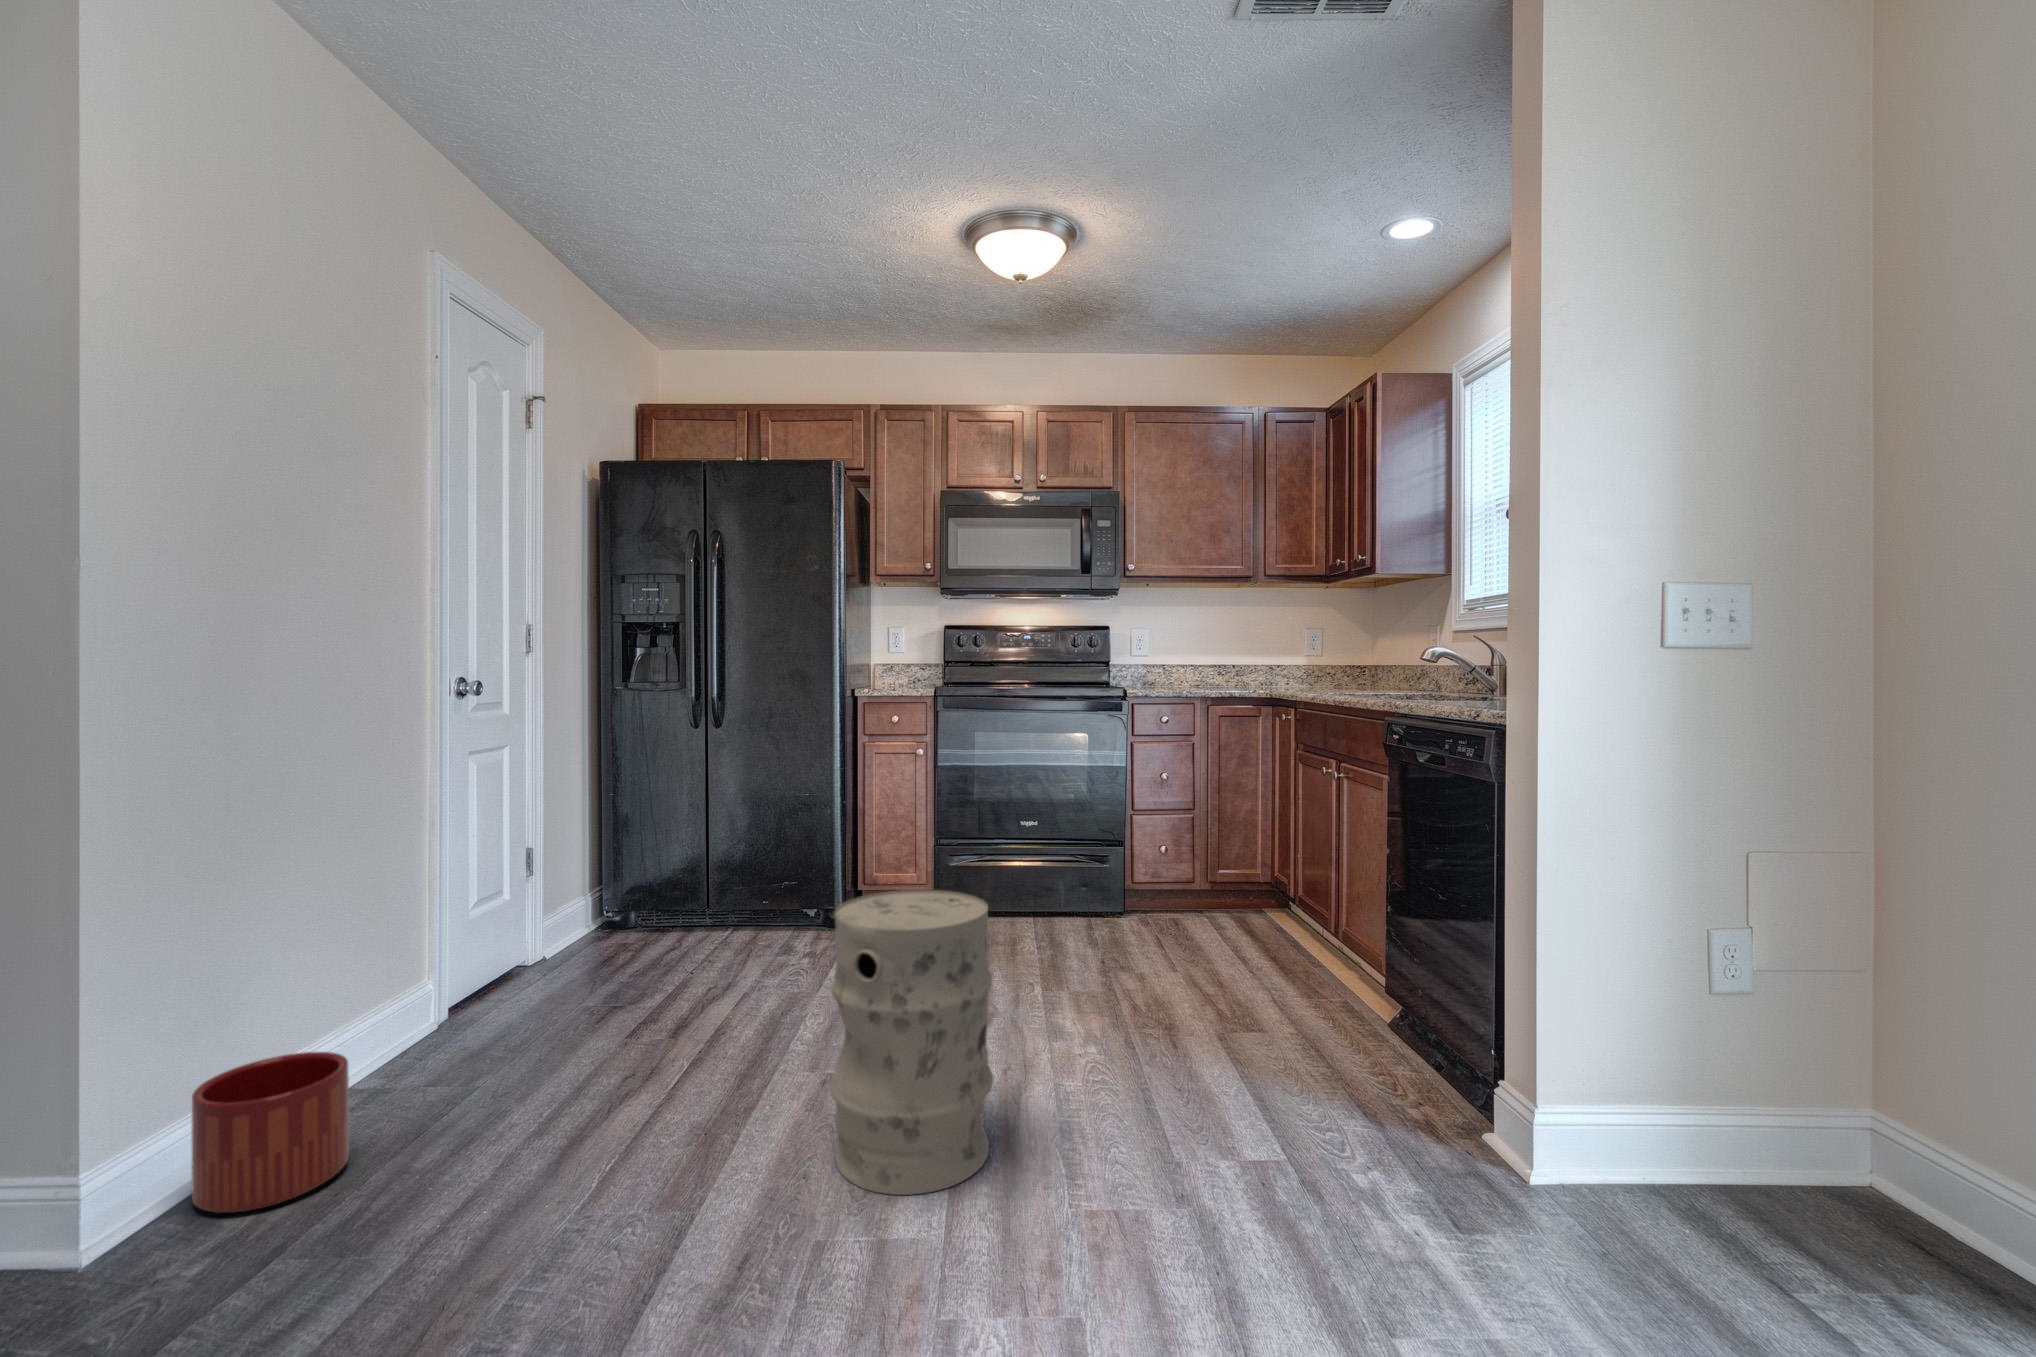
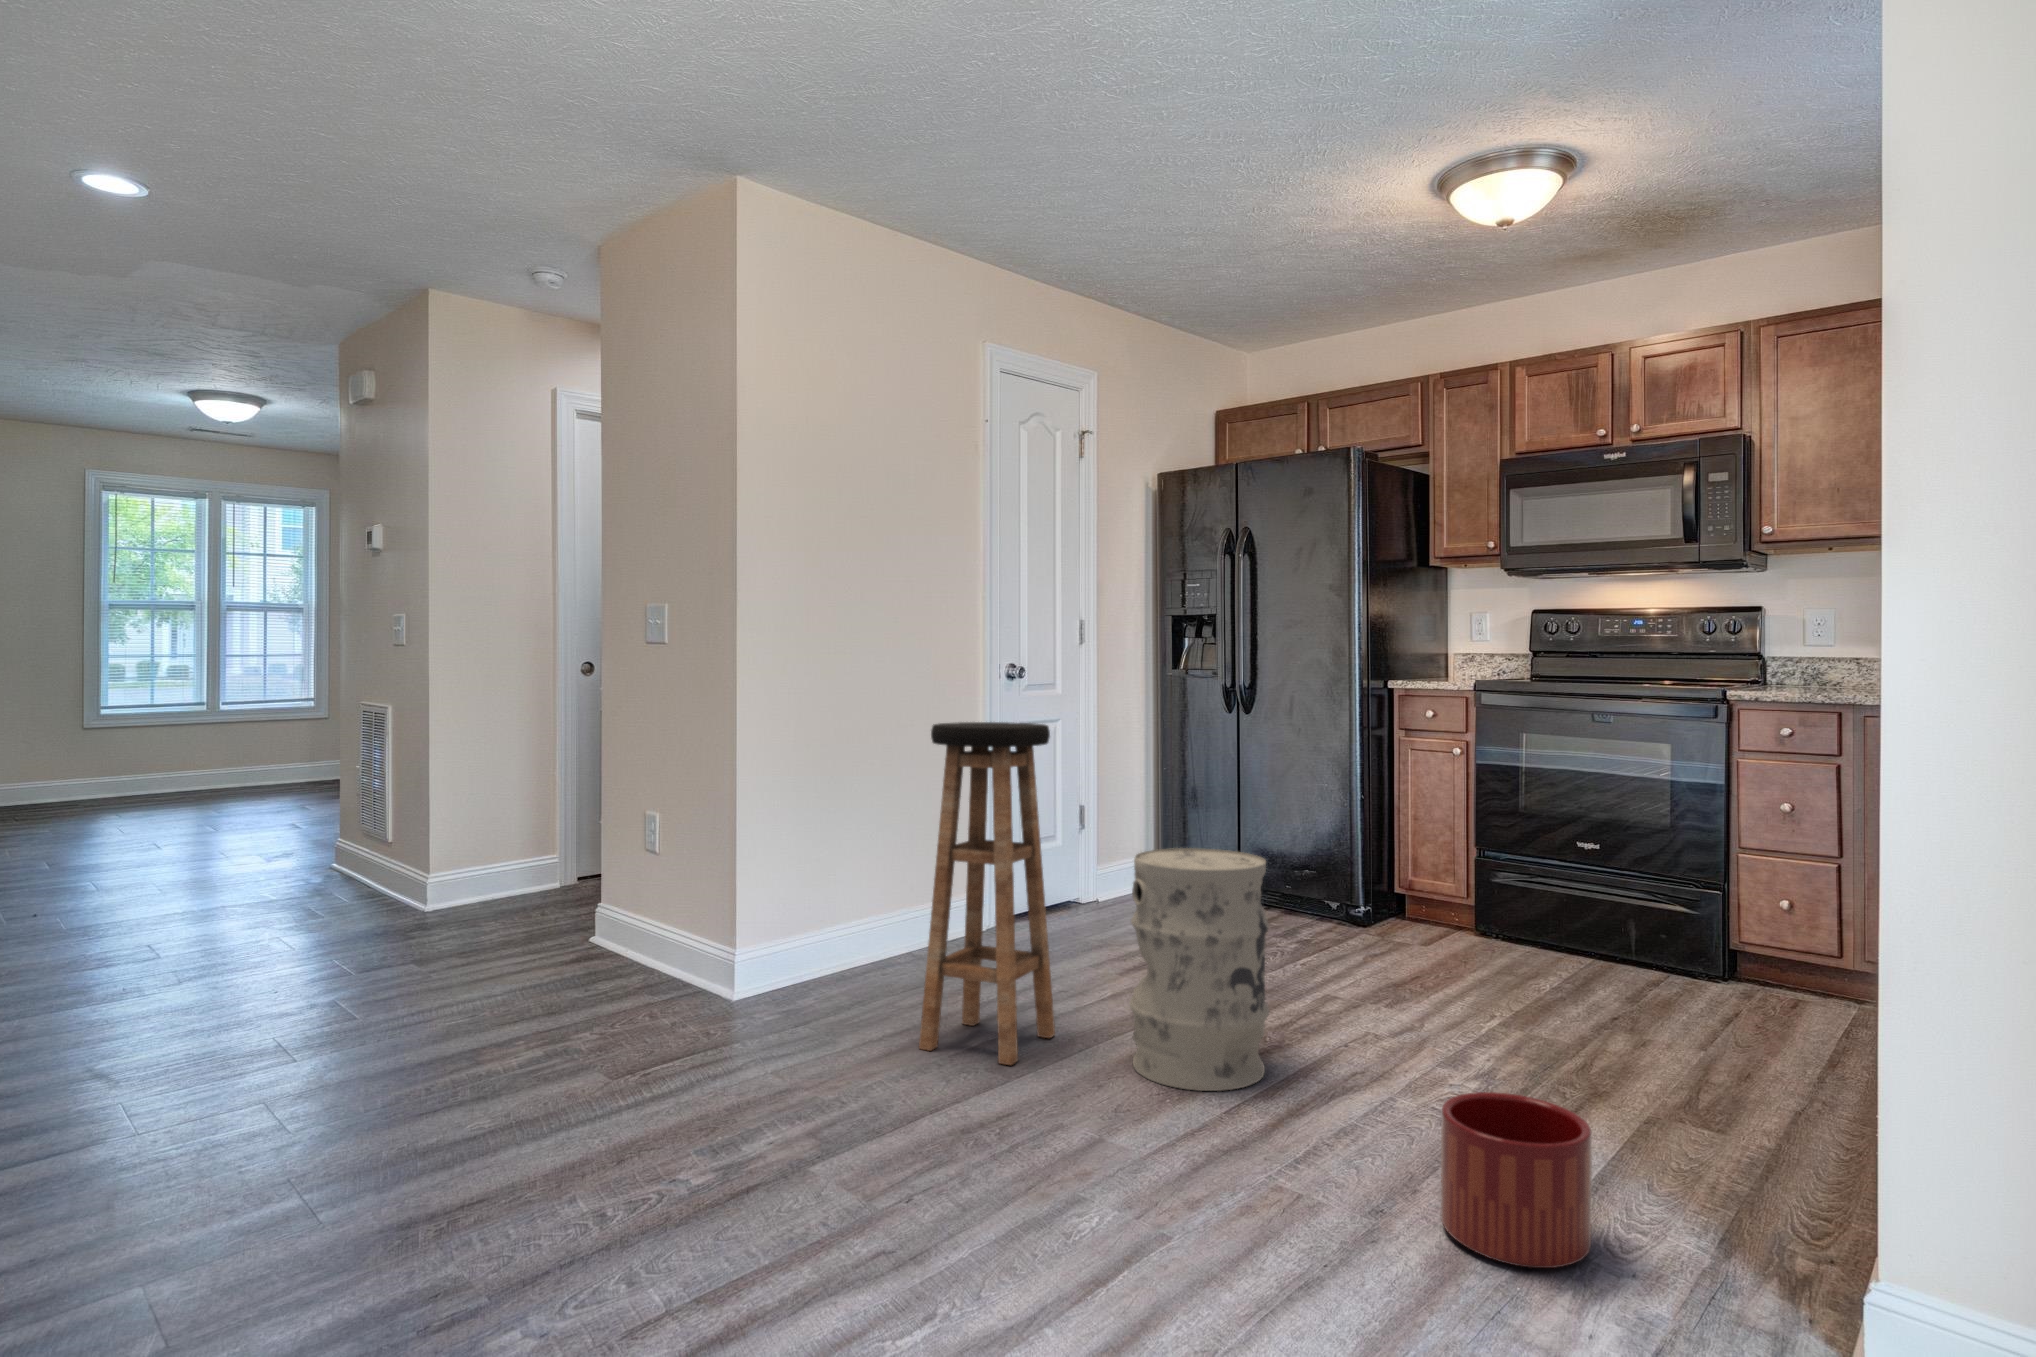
bar stool: none [535,763,721,1287] -> present [919,722,1055,1065]
planter: present [192,1052,349,1213] -> present [1441,1092,1592,1268]

